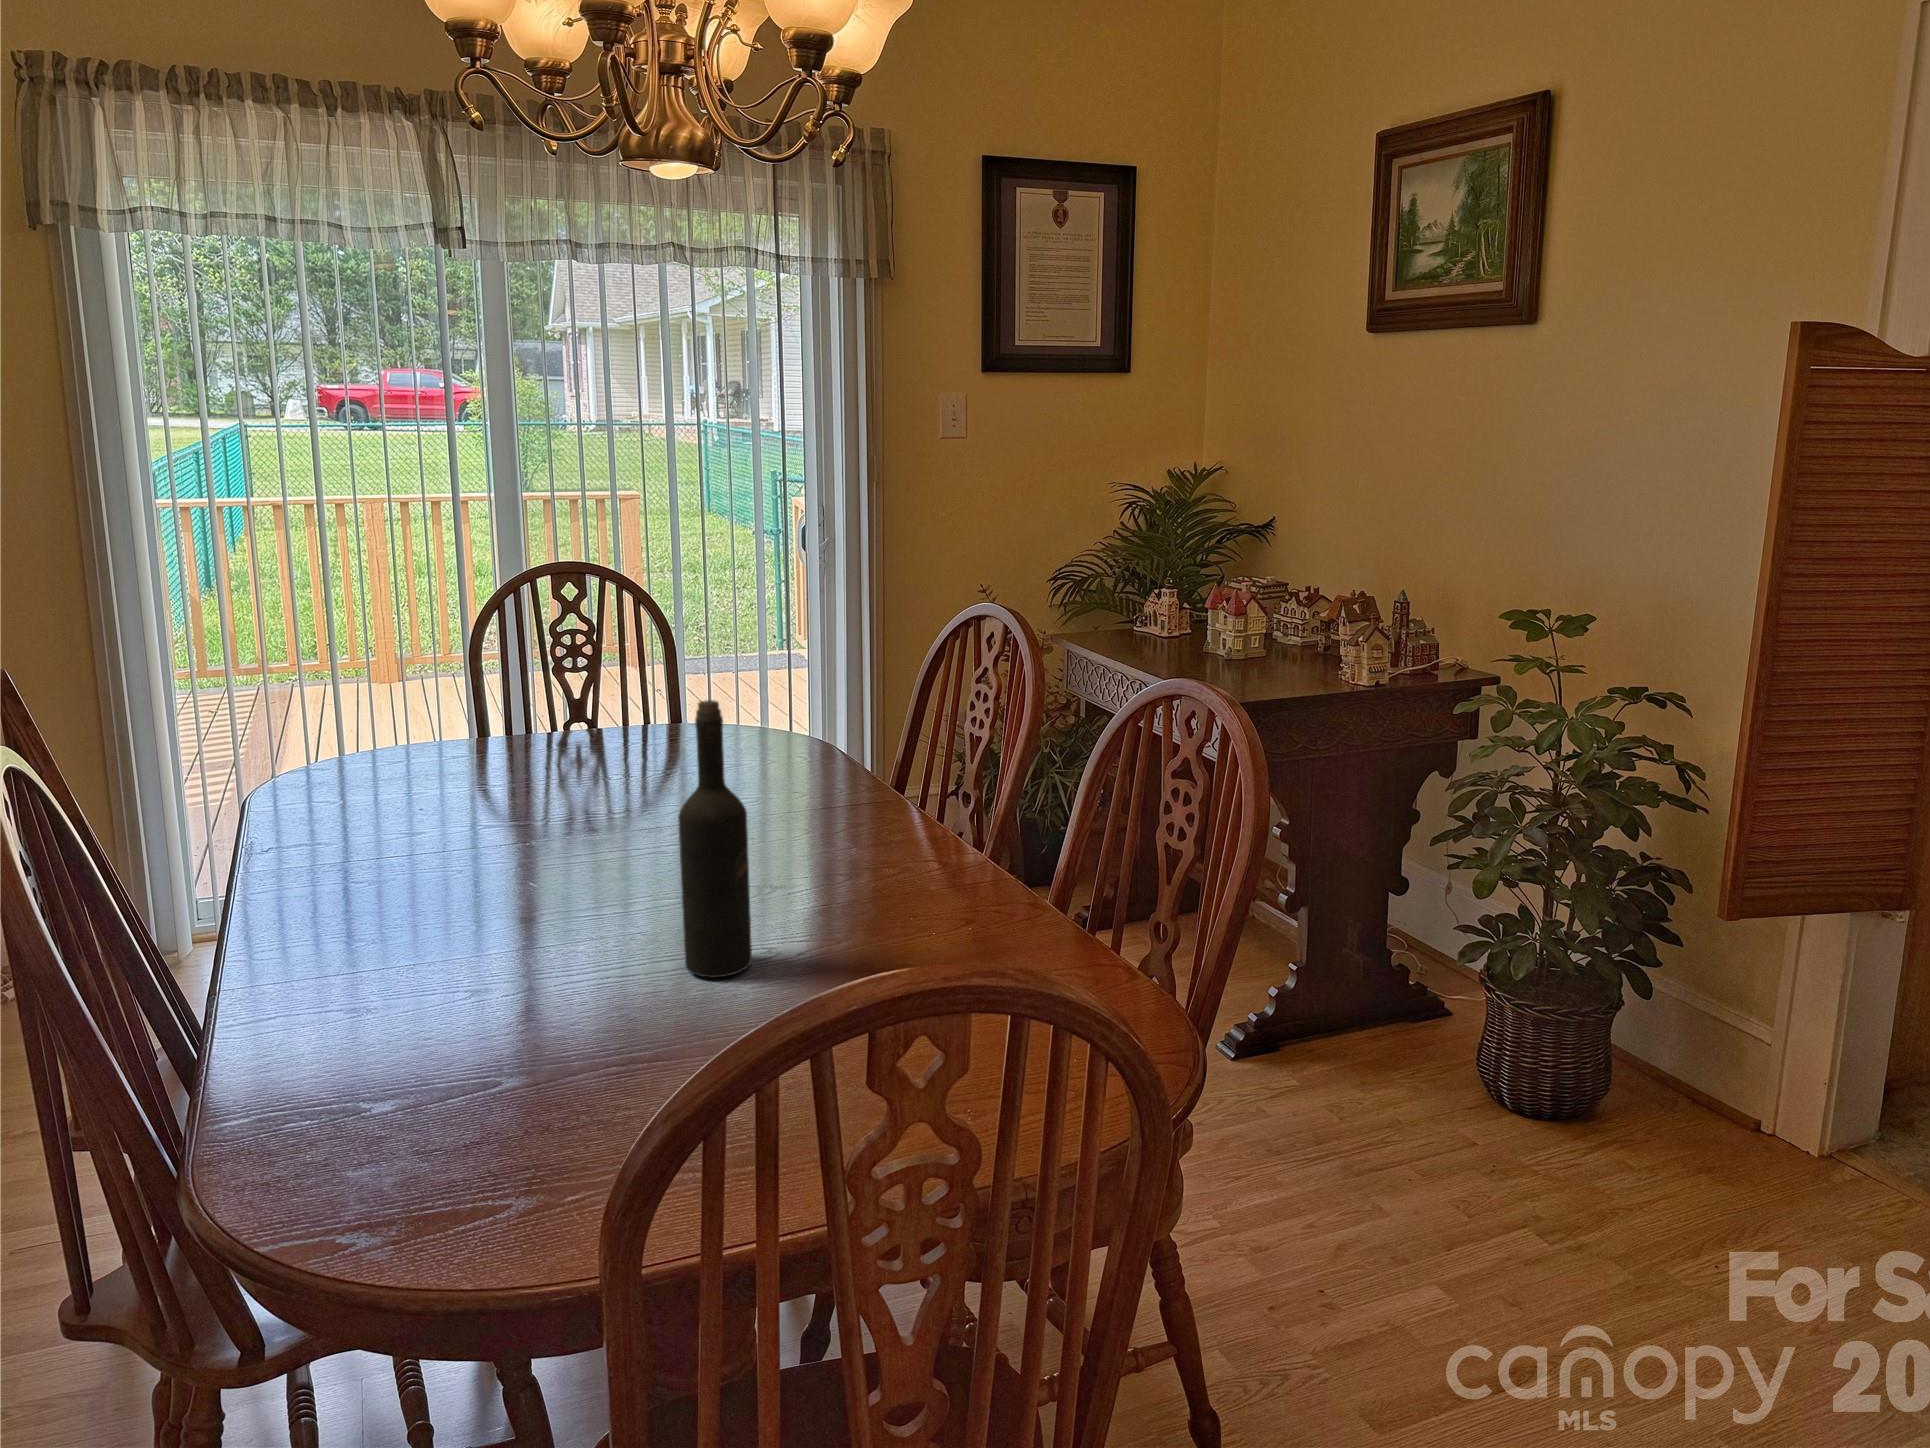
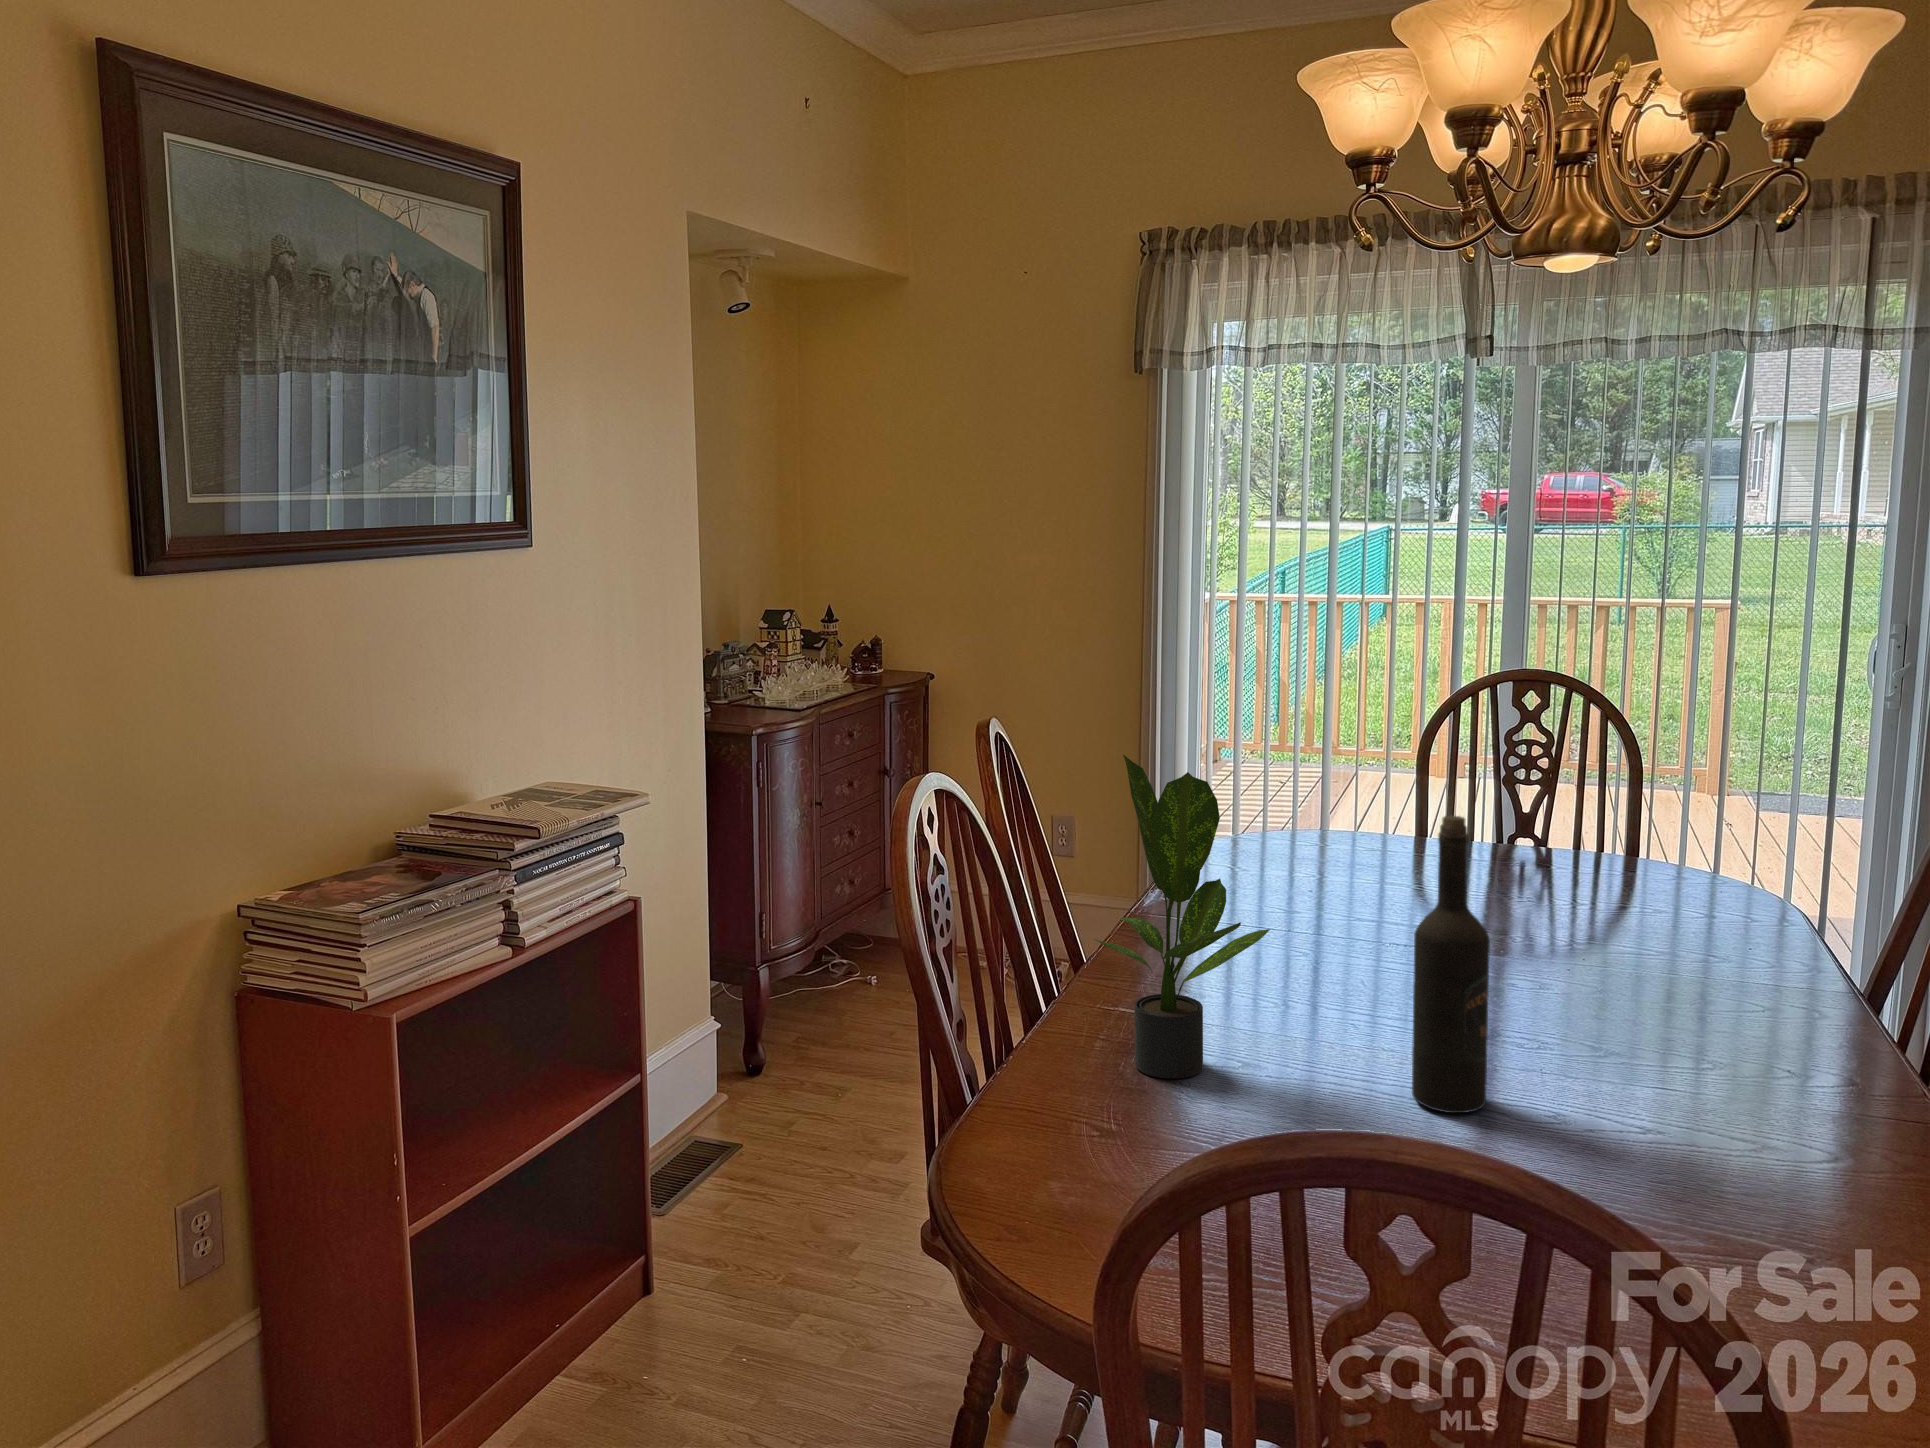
potted plant: none [341,684,535,1034] -> present [1096,754,1270,1079]

